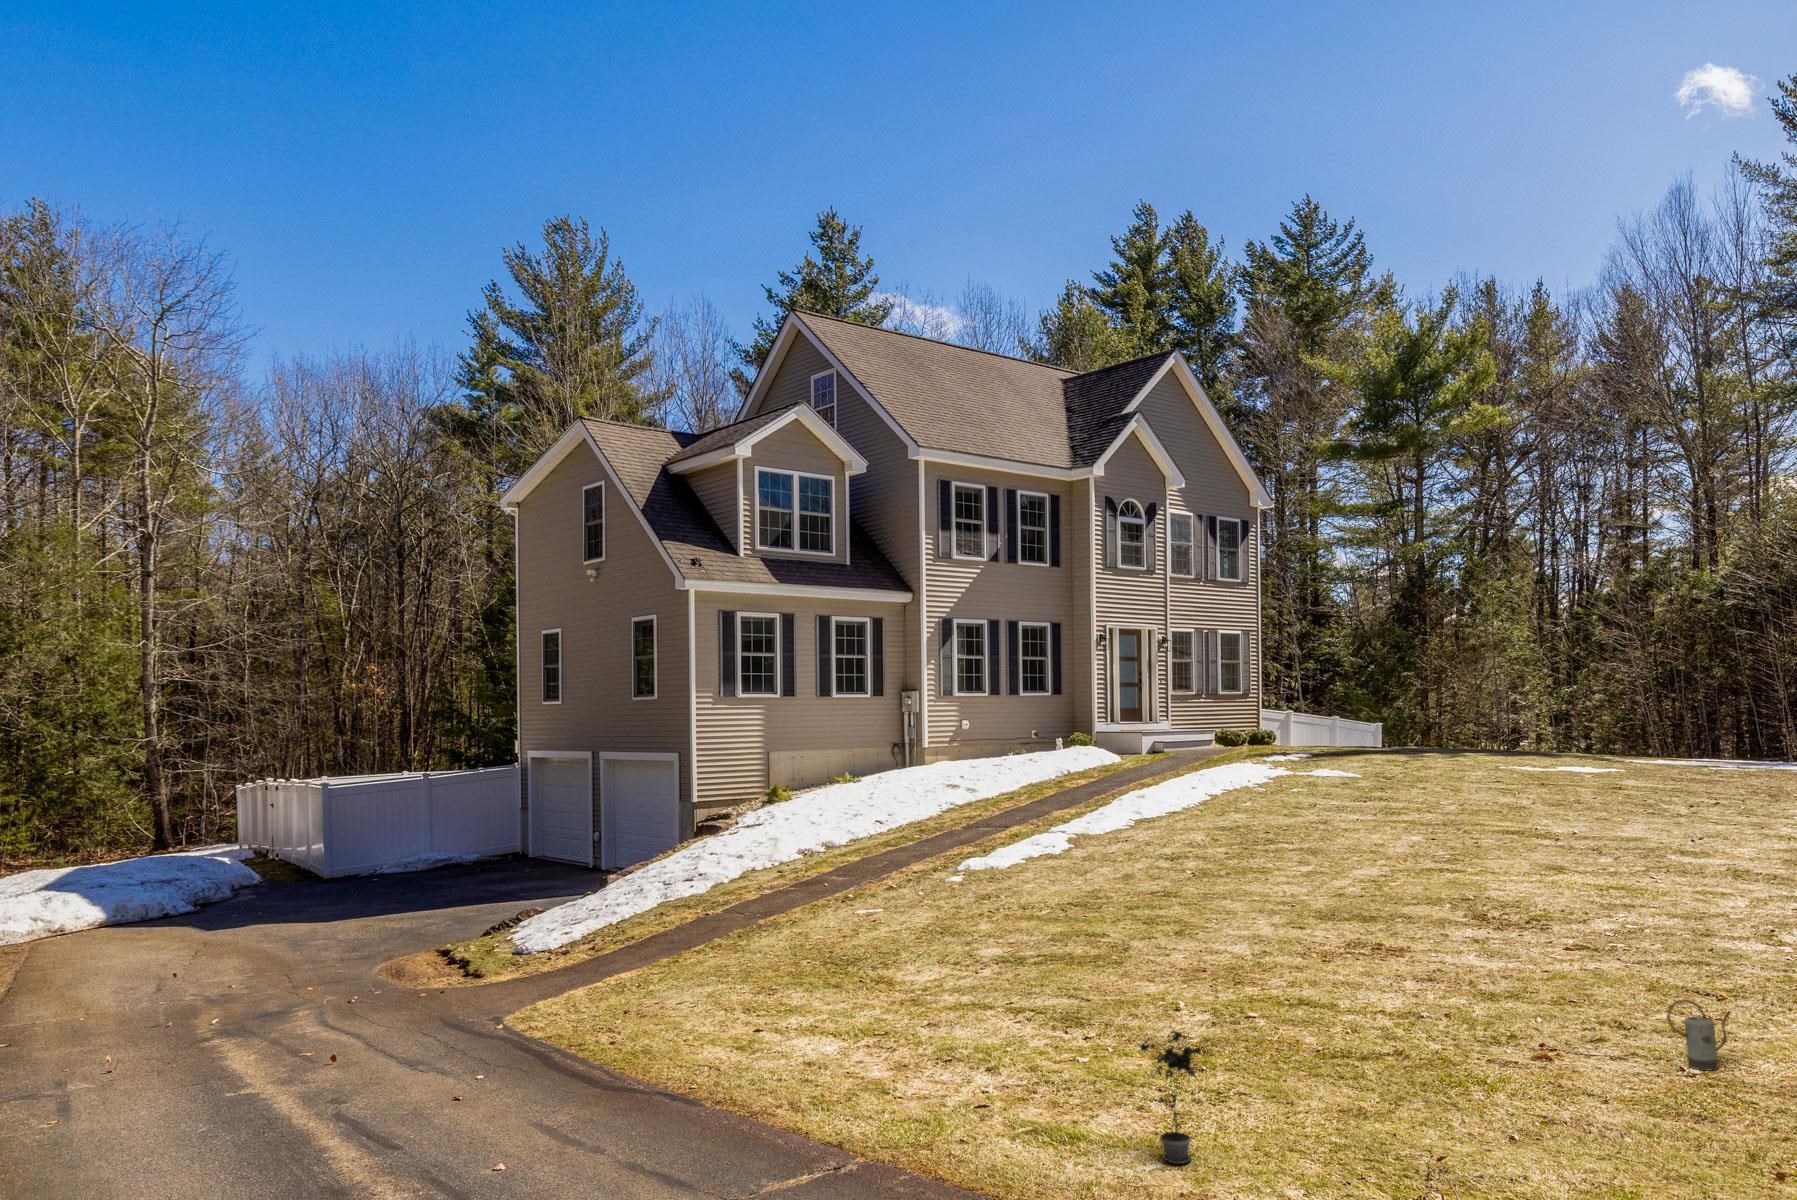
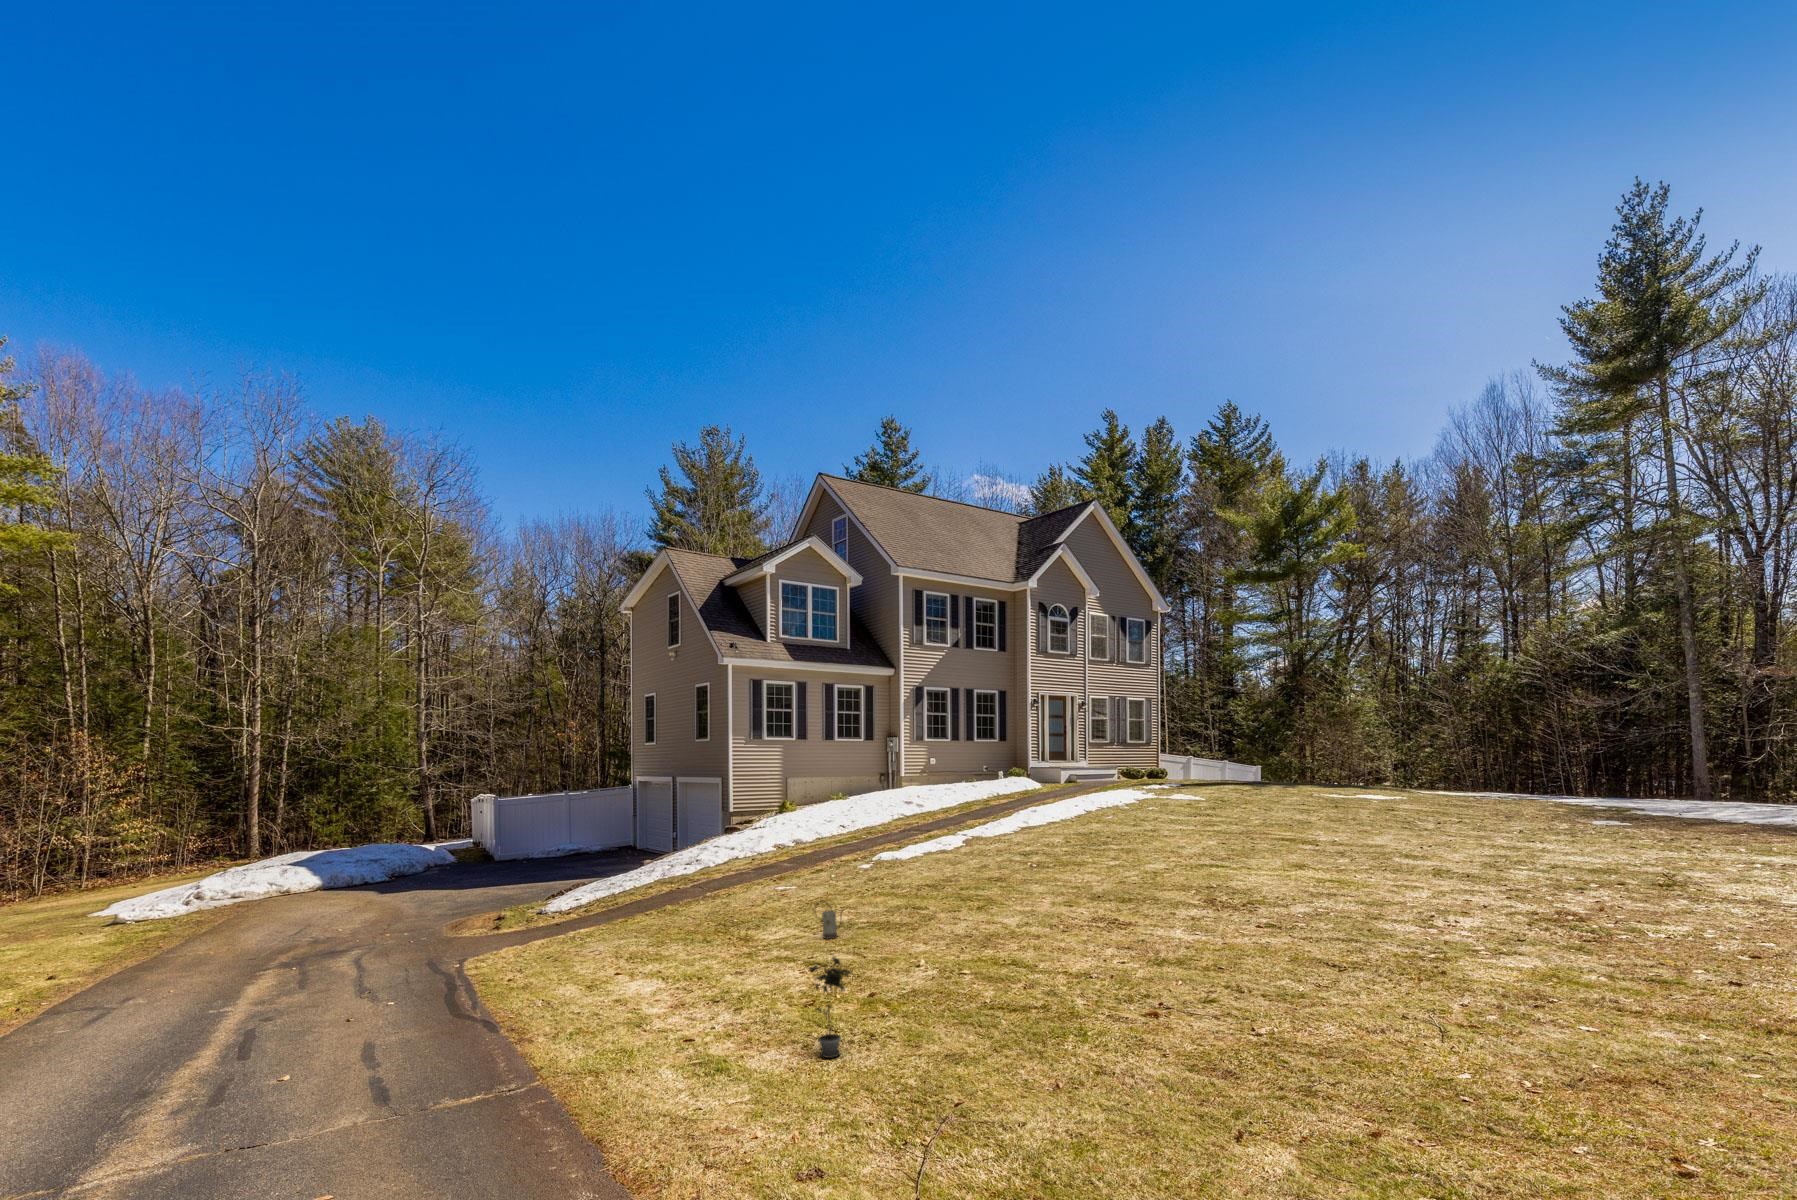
watering can: present [1667,999,1730,1071] -> present [815,902,843,939]

